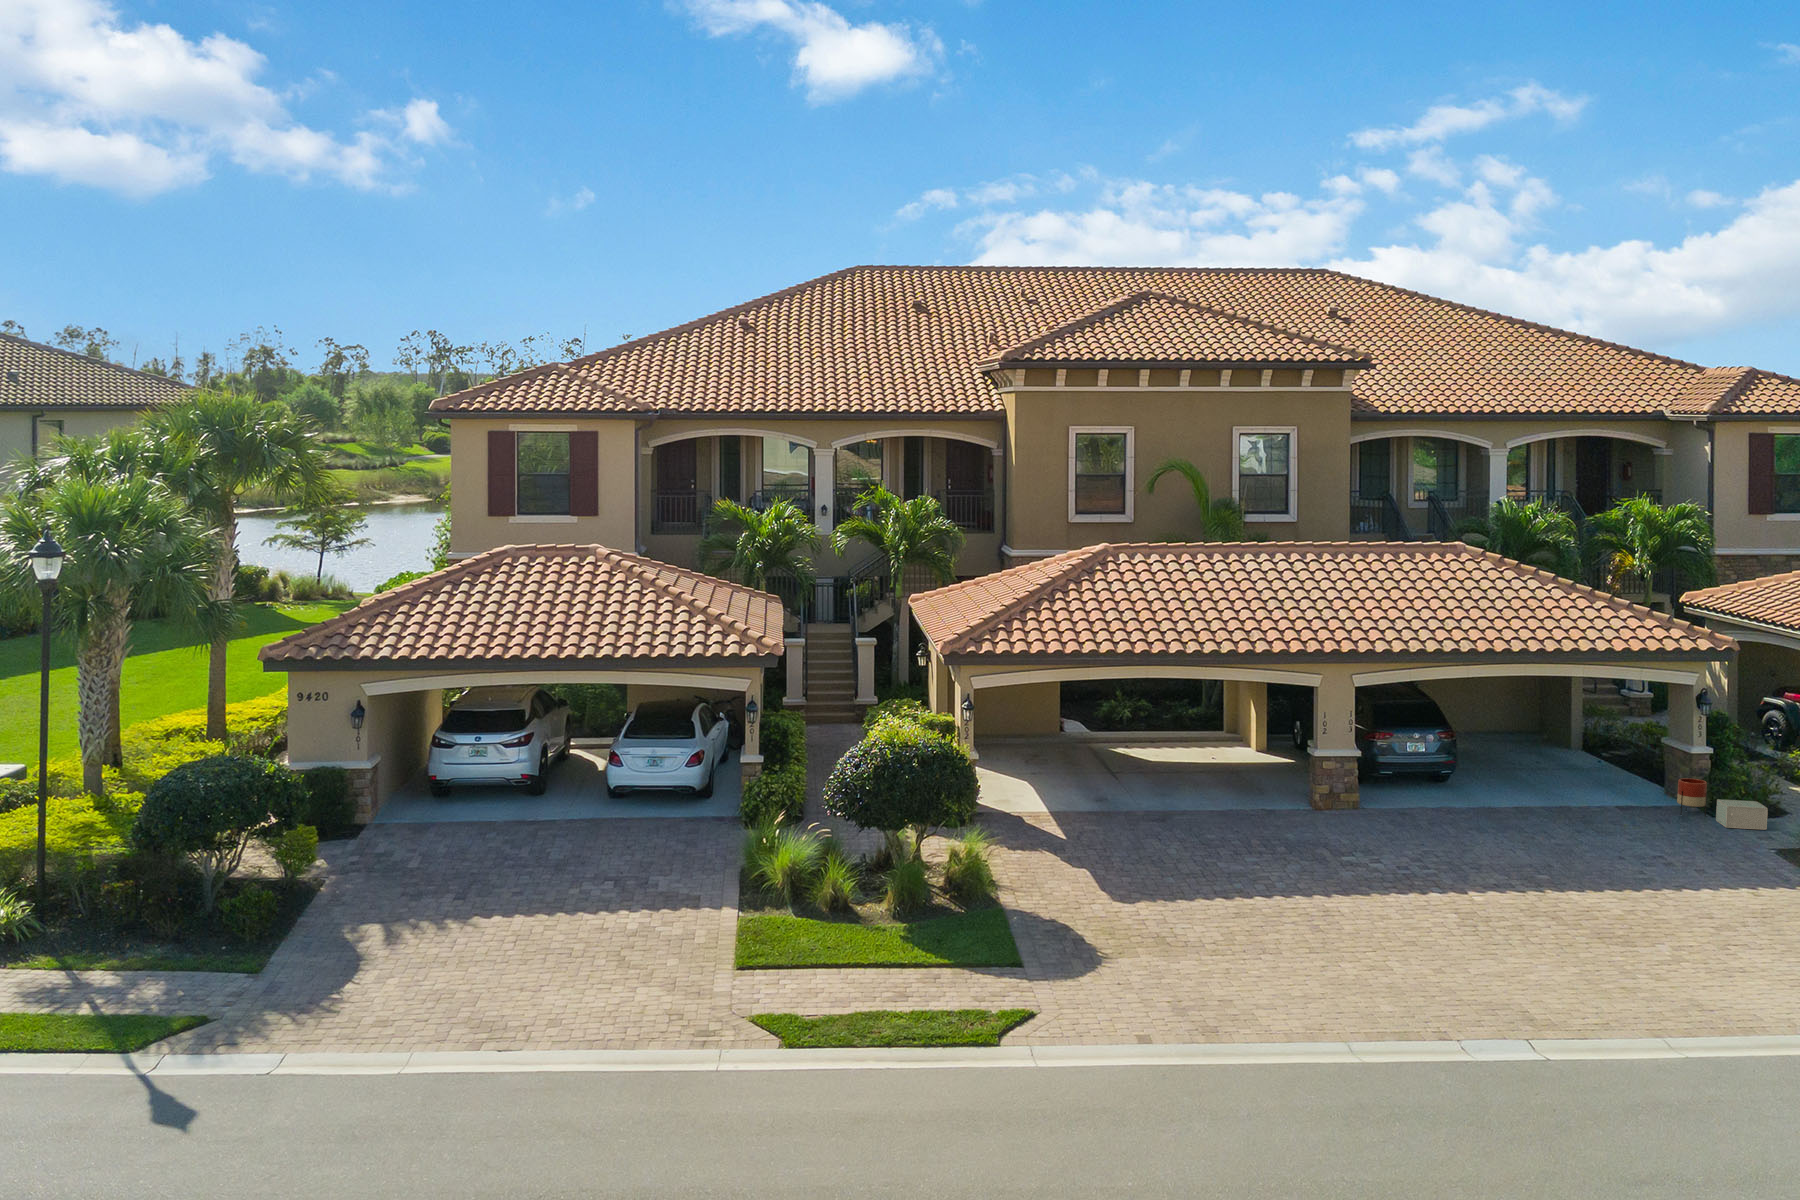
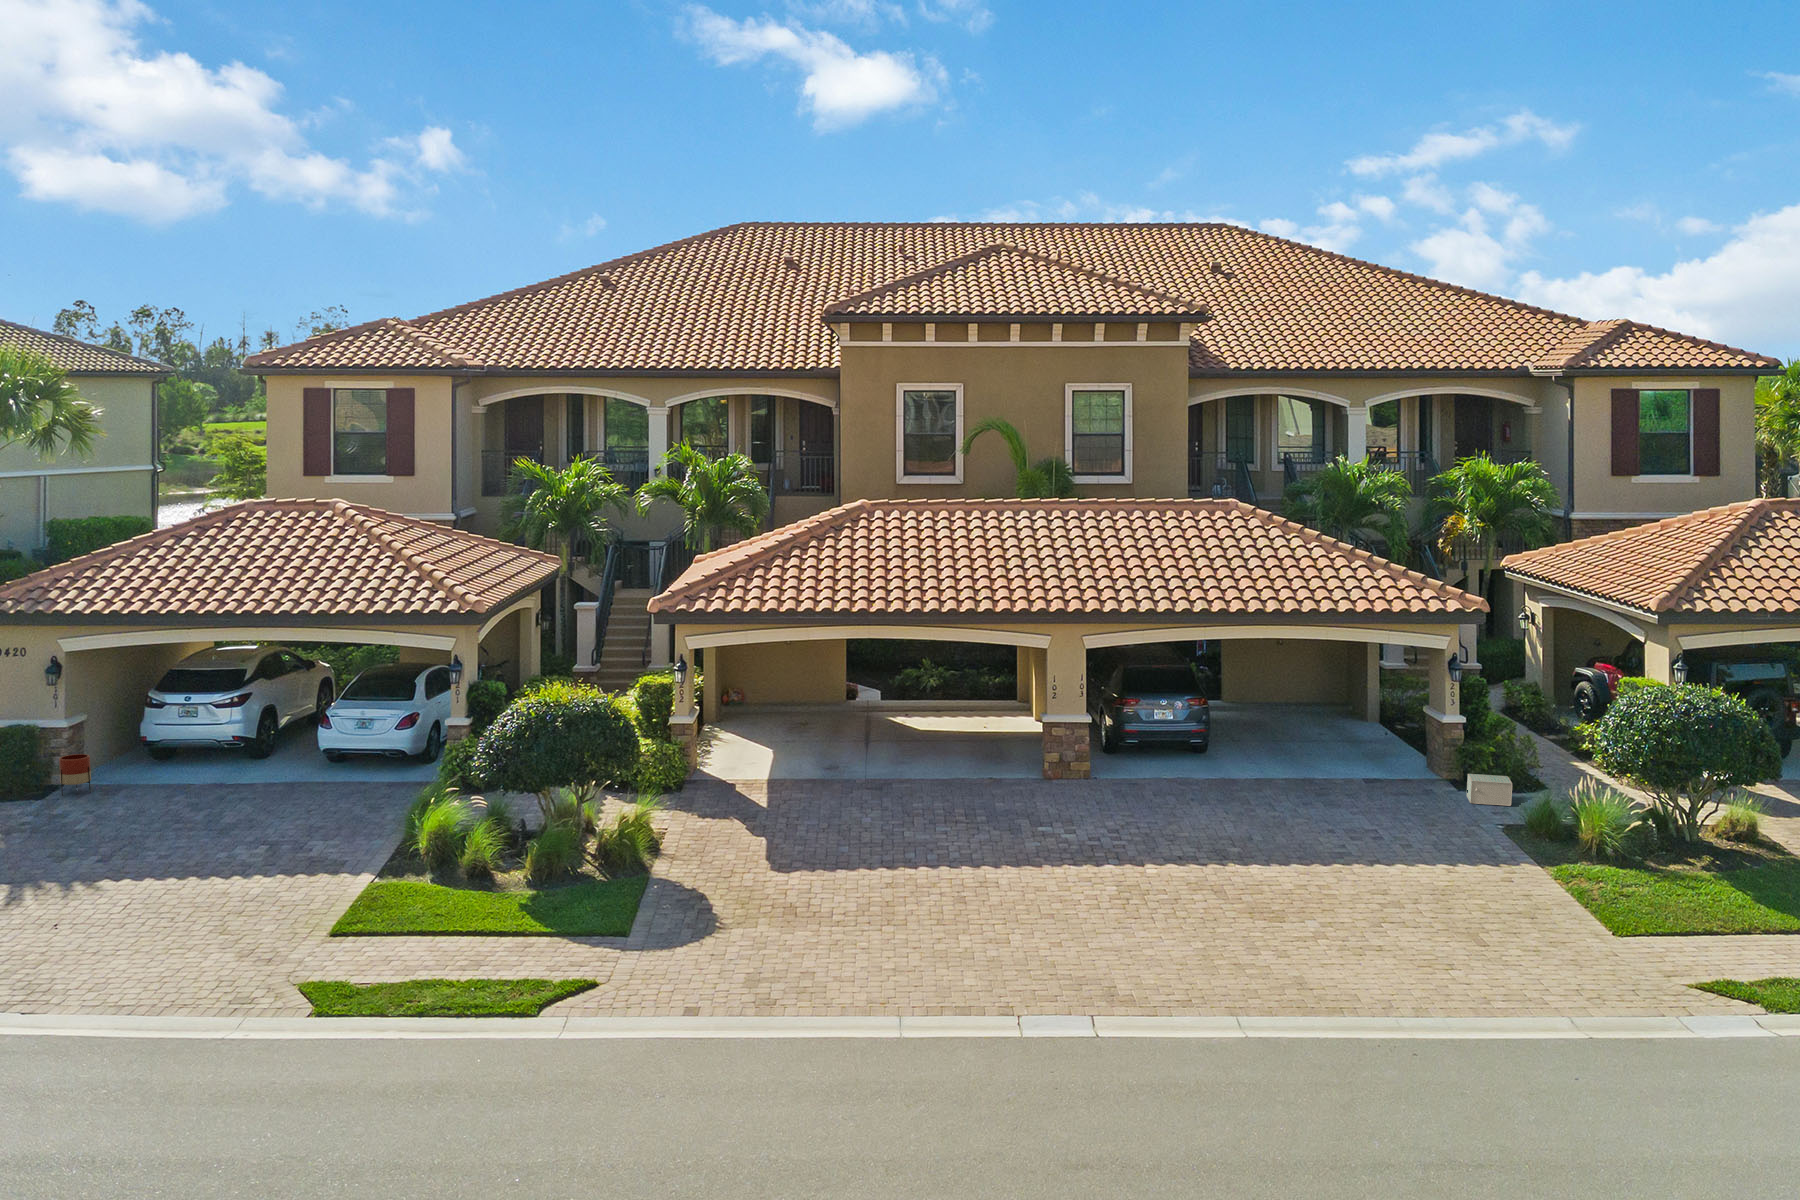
planter: present [1677,778,1707,816] -> present [59,754,91,796]

